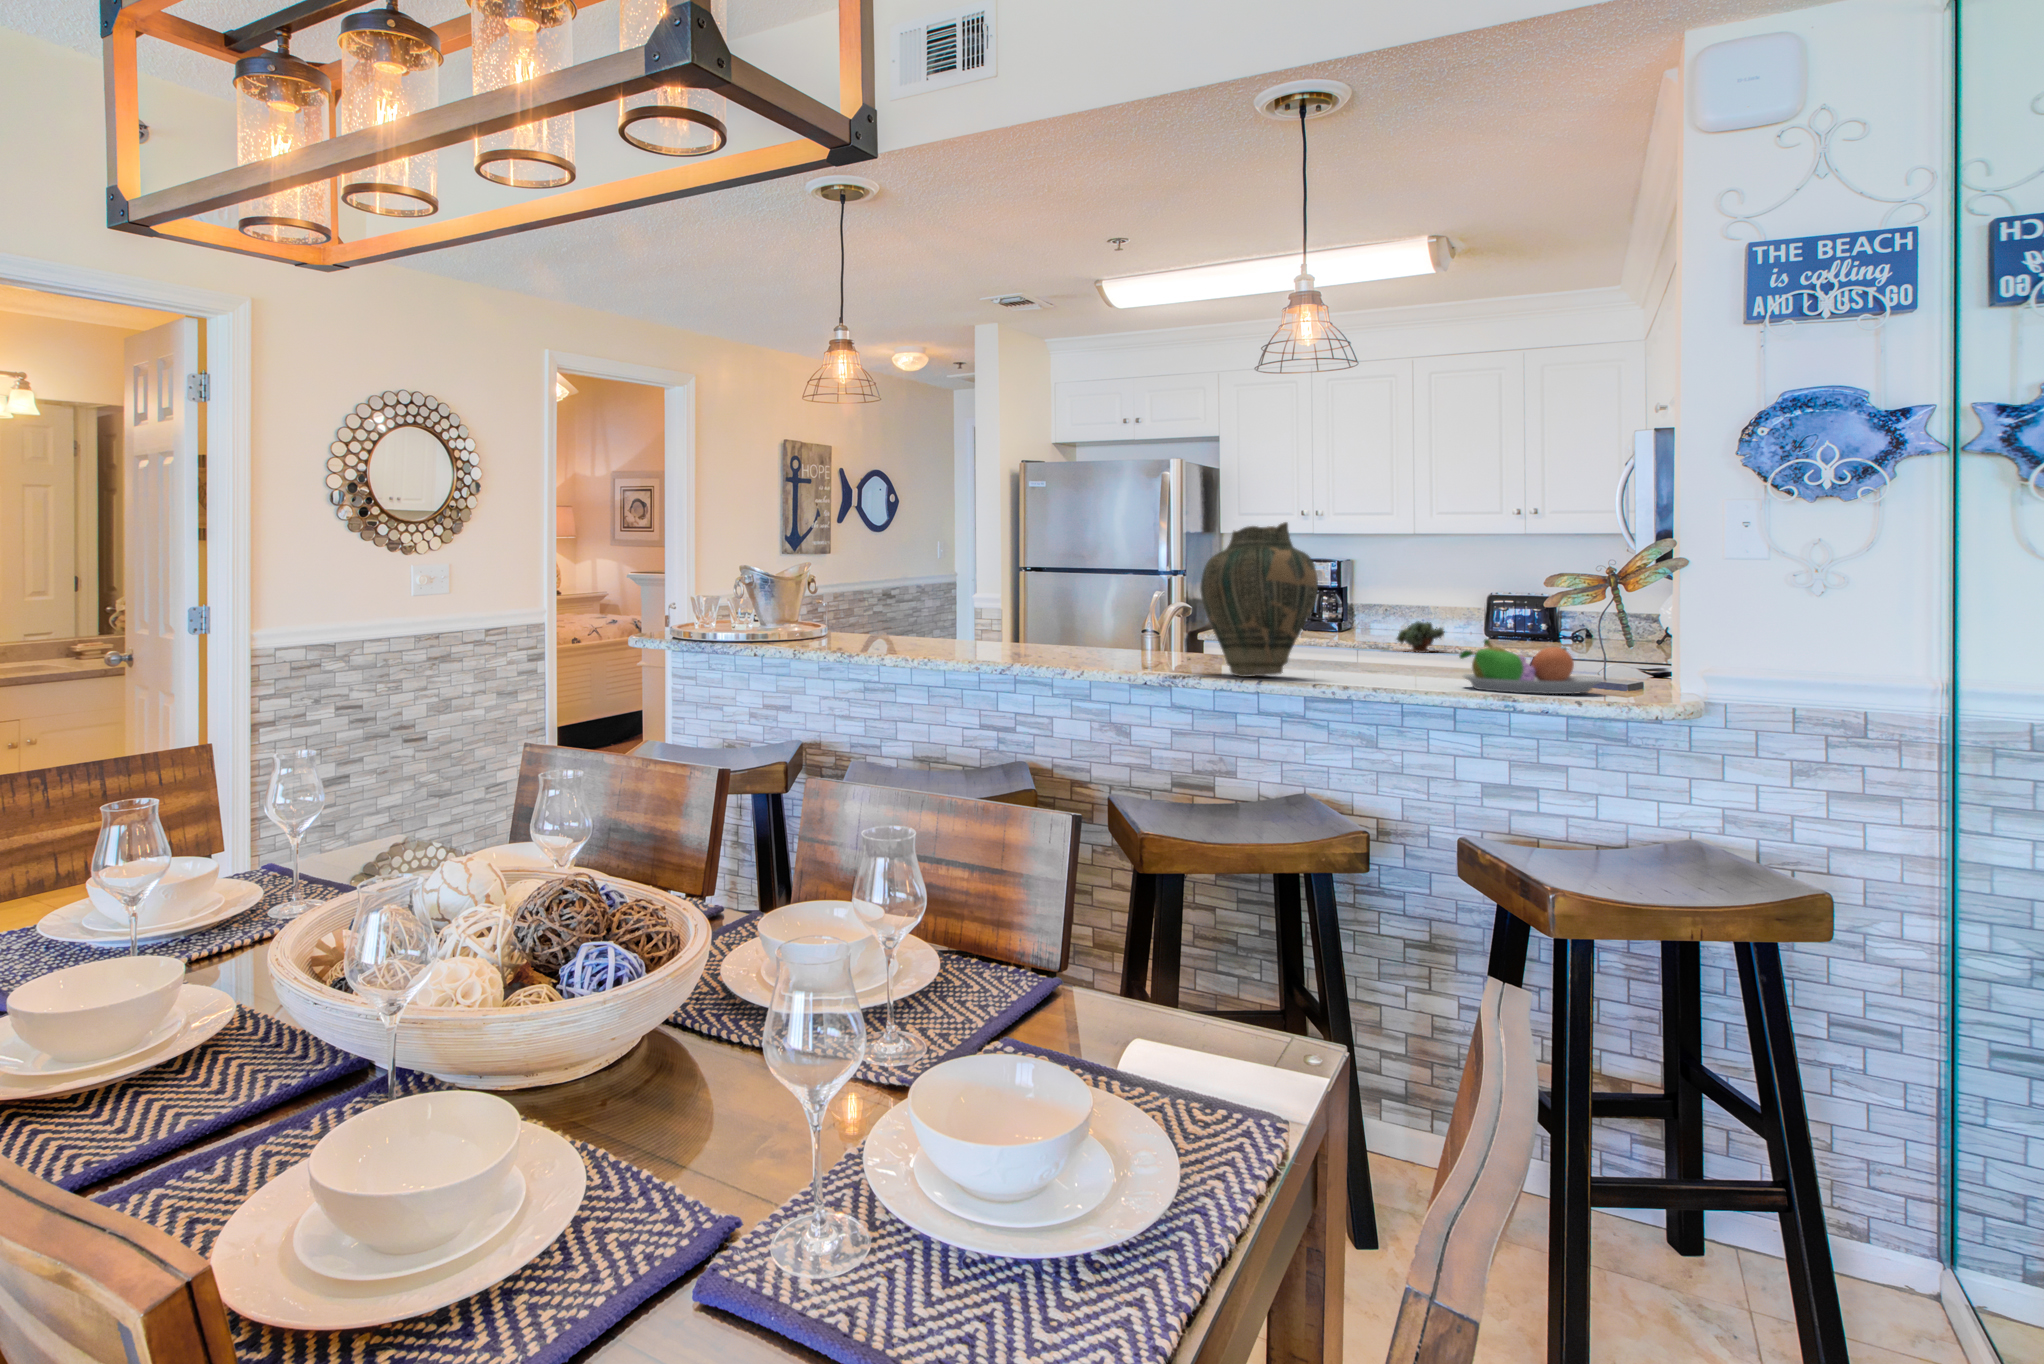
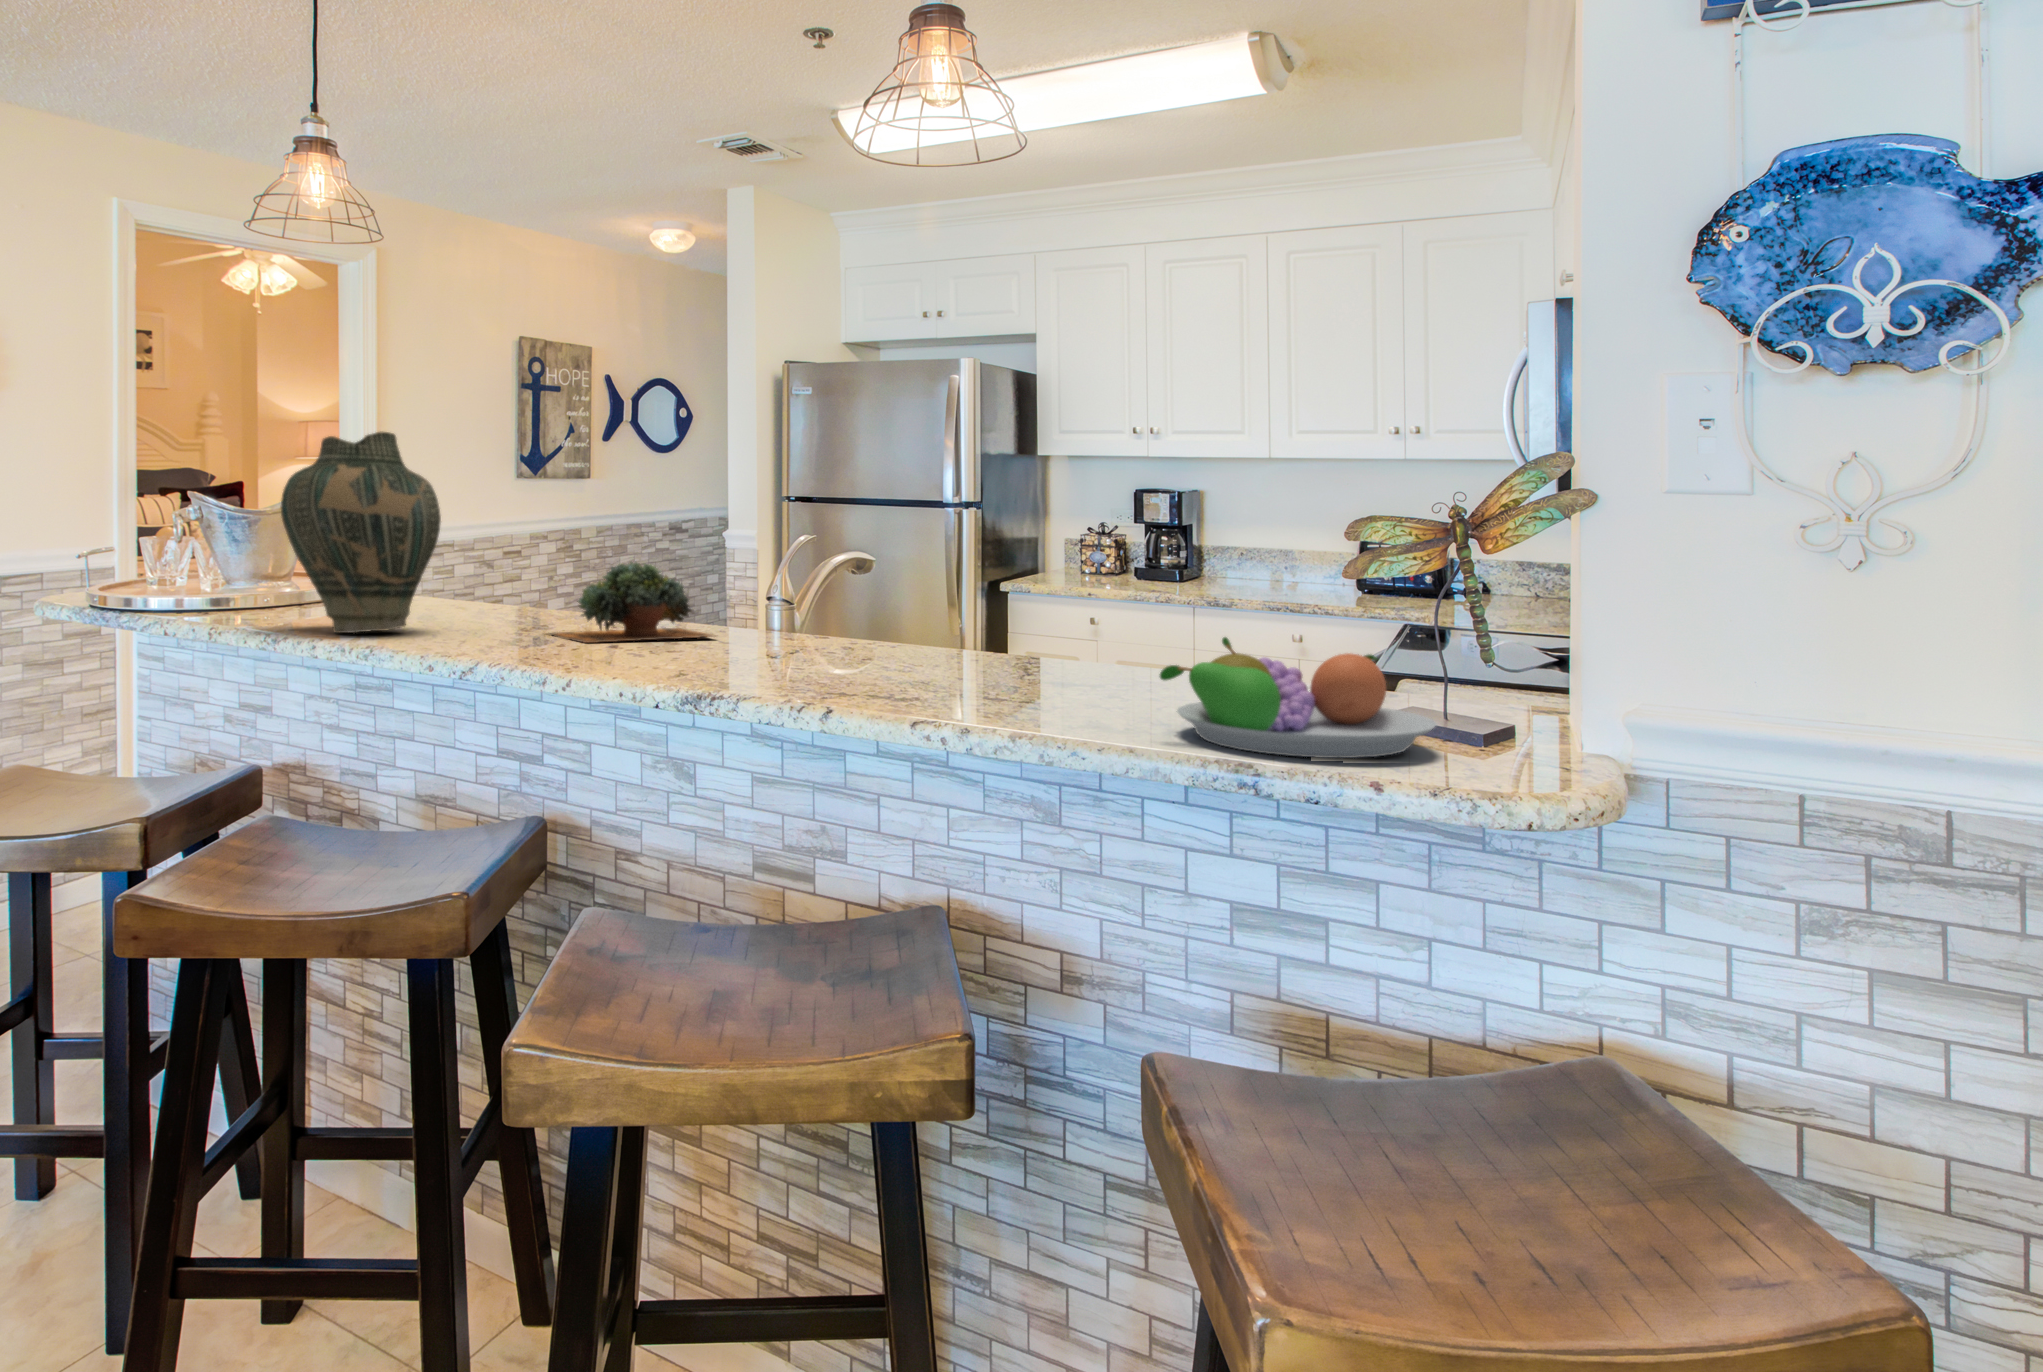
vase: present [1200,522,1318,677] -> present [281,431,441,633]
succulent plant: present [1397,621,1444,653] -> present [547,561,714,643]

